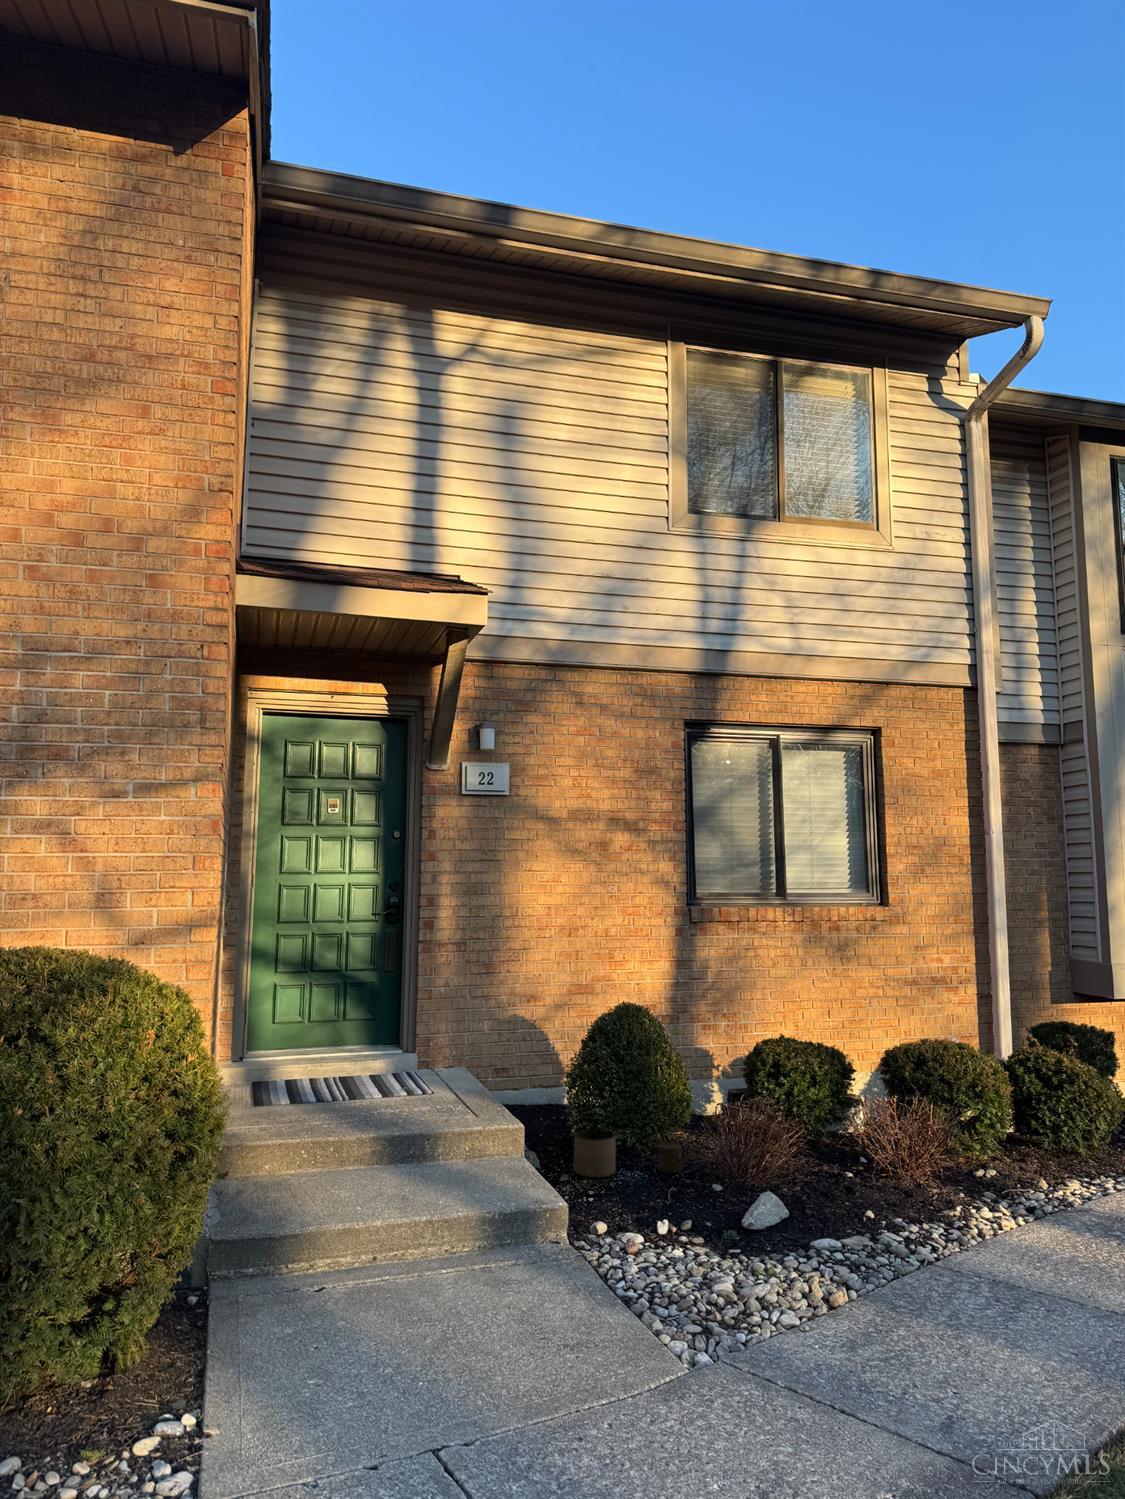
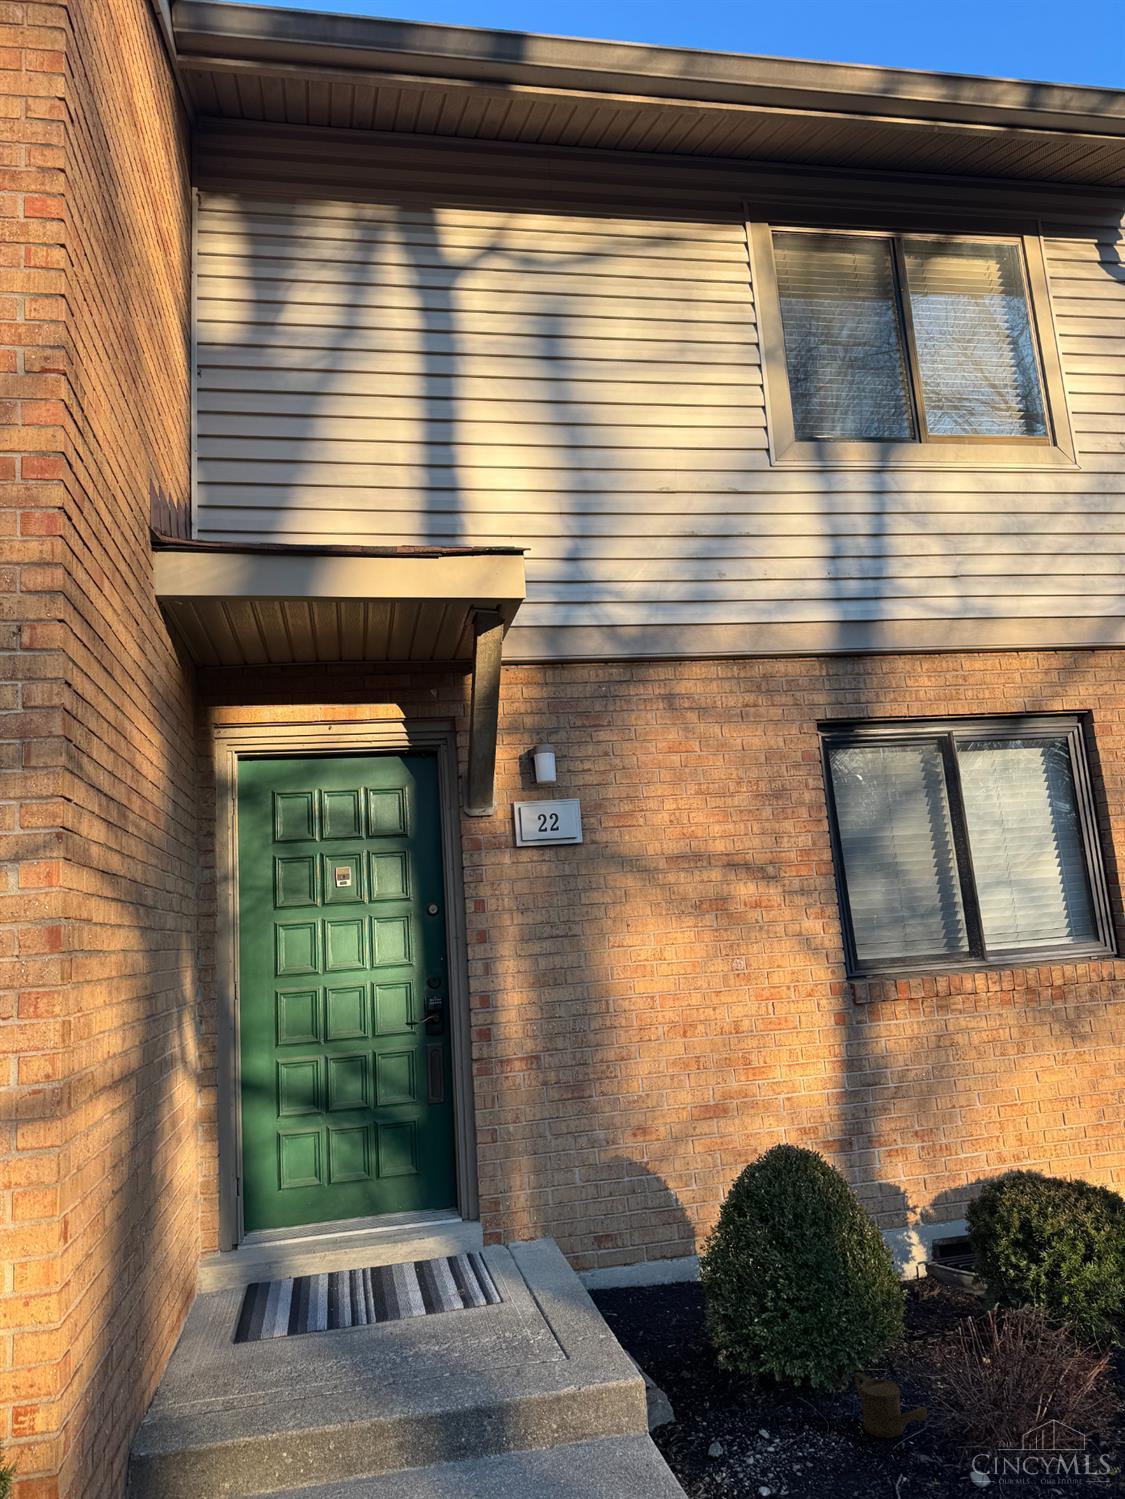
planter: present [574,1129,616,1178] -> none [722,1365,795,1460]

